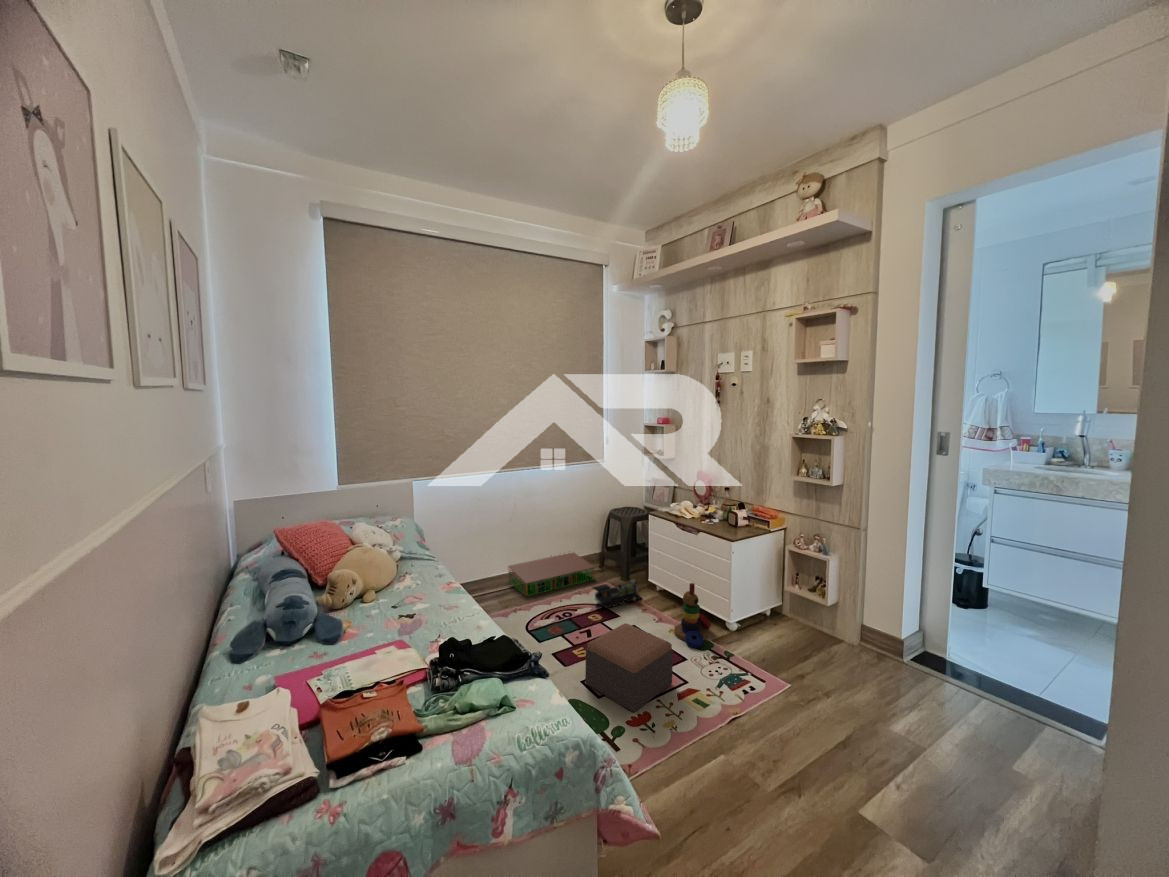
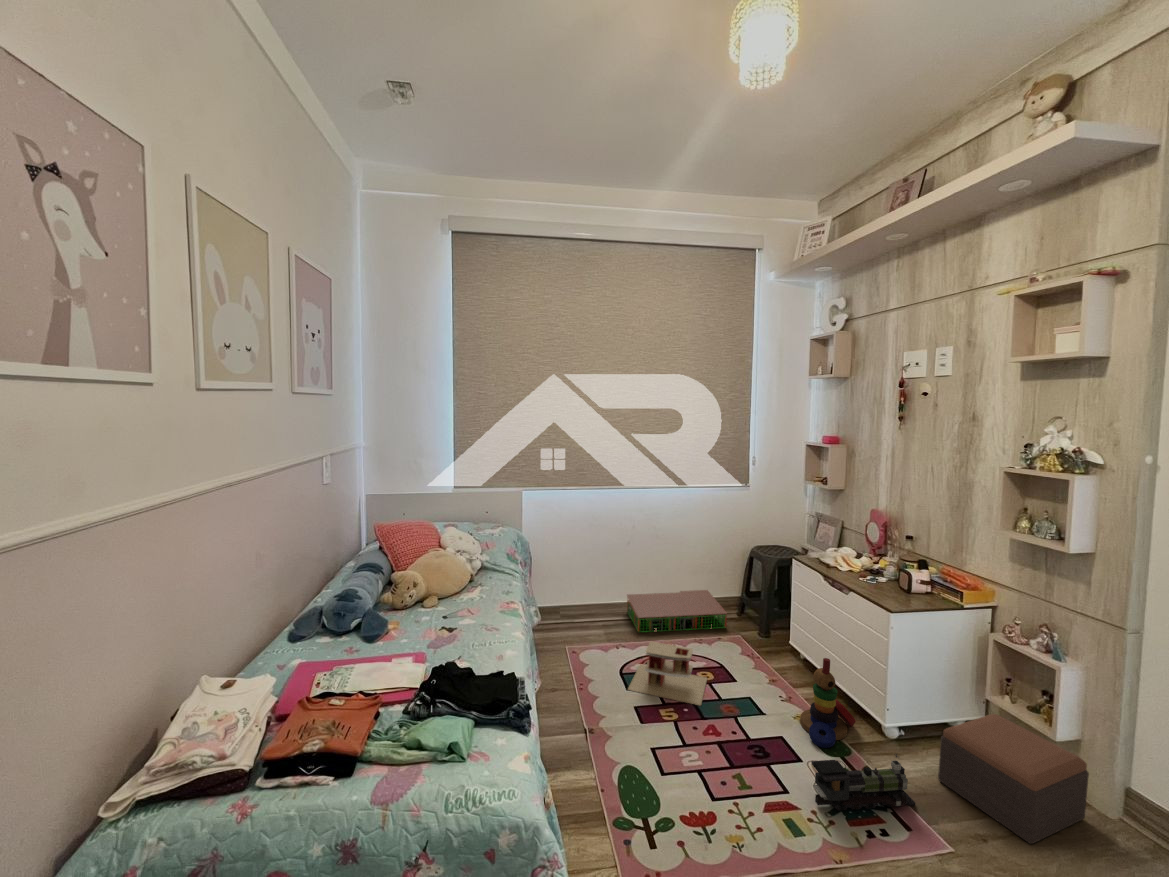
toy train: present [593,579,642,608] -> present [811,754,915,811]
toy house: none [541,598,603,643] -> present [628,642,707,705]
footstool: present [585,623,673,712] -> present [938,714,1089,844]

